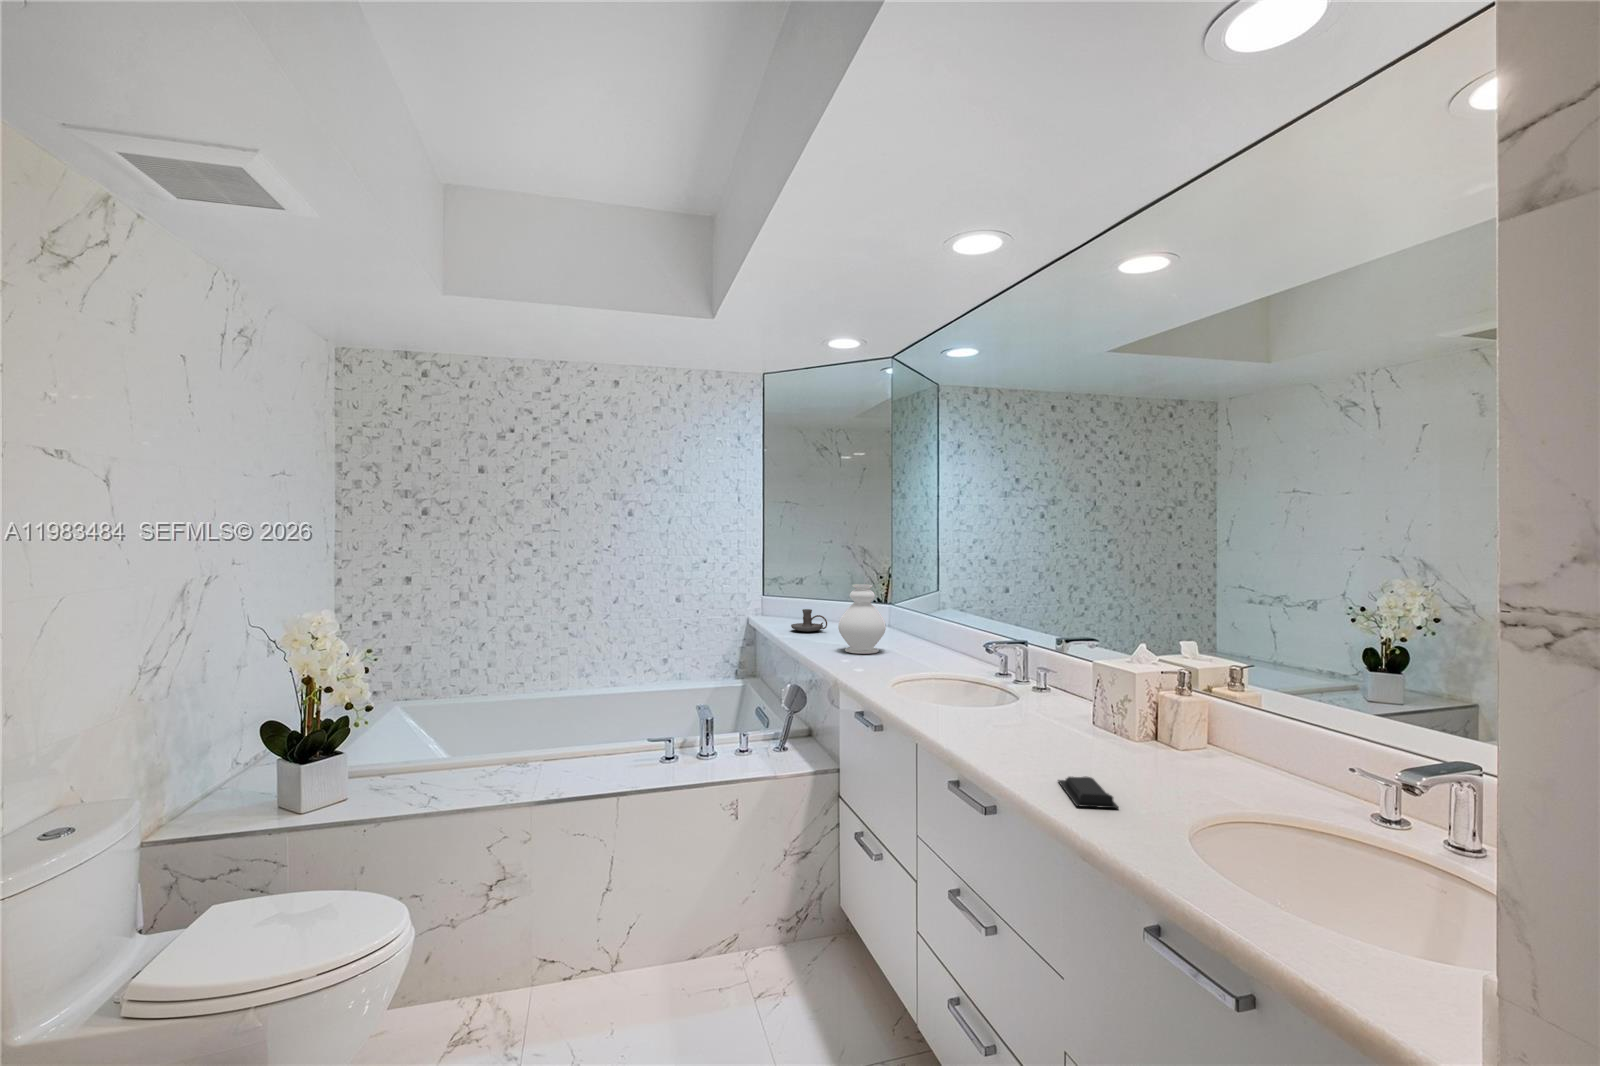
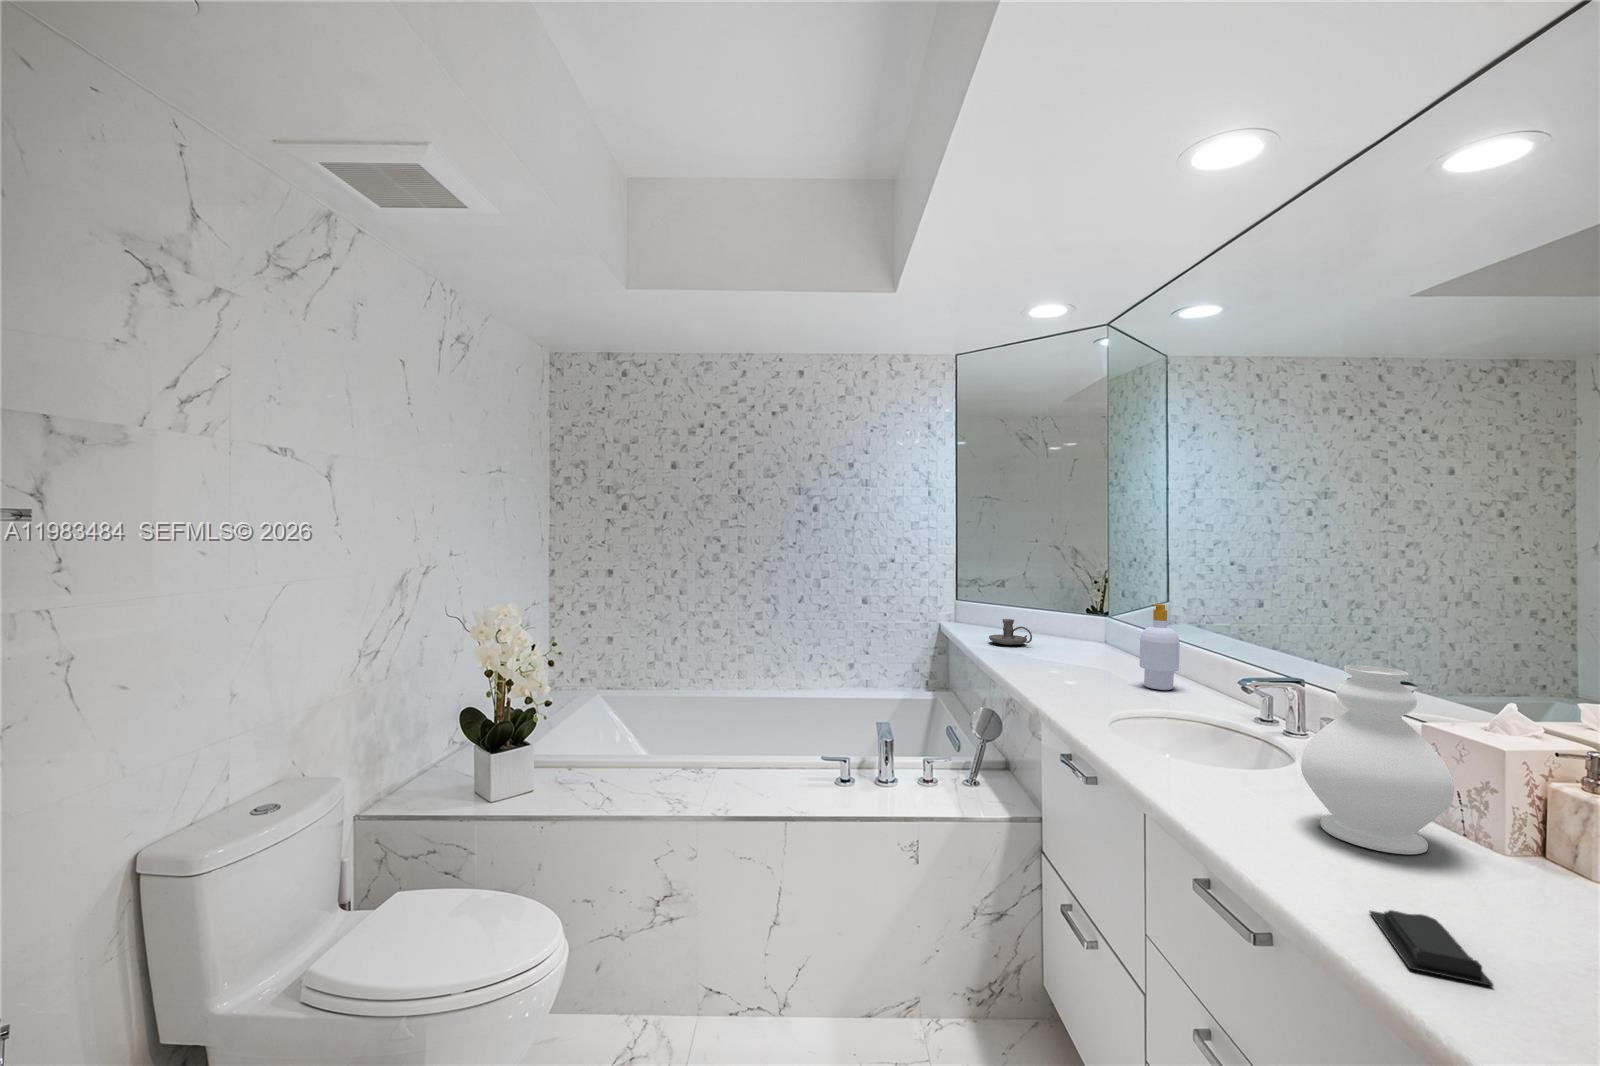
decorative vase: present [838,584,886,654] -> present [1301,665,1454,854]
soap bottle: none [913,590,942,658] -> present [1140,604,1180,690]

